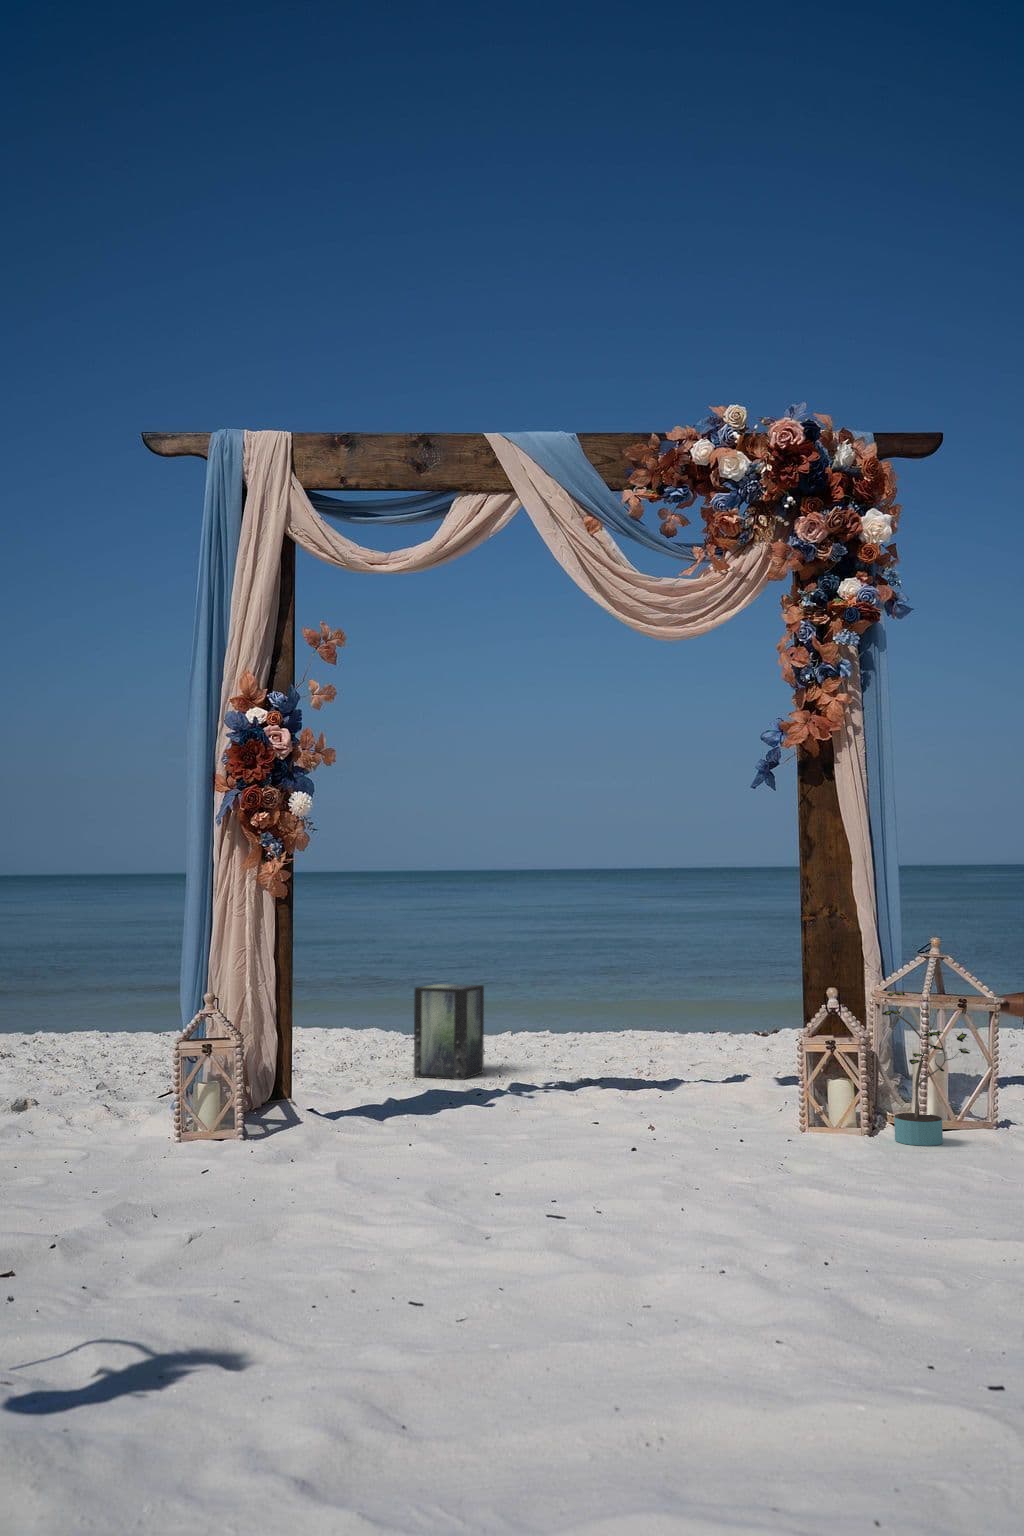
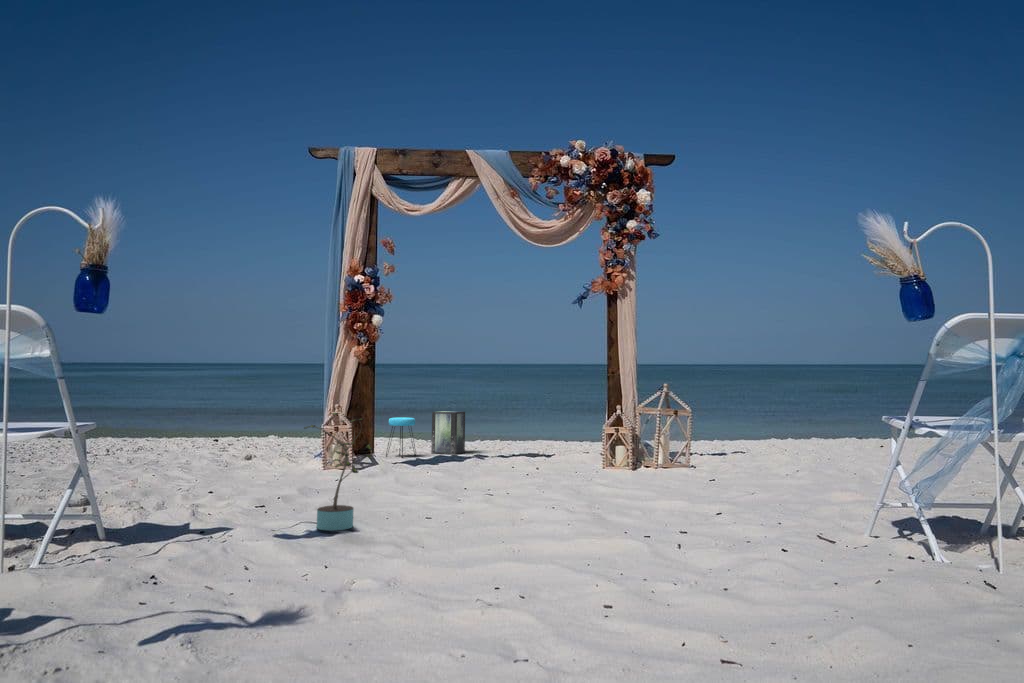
potted plant: present [882,992,970,1146] -> present [304,413,373,531]
stool: none [317,1003,383,1092] -> present [386,417,416,458]

